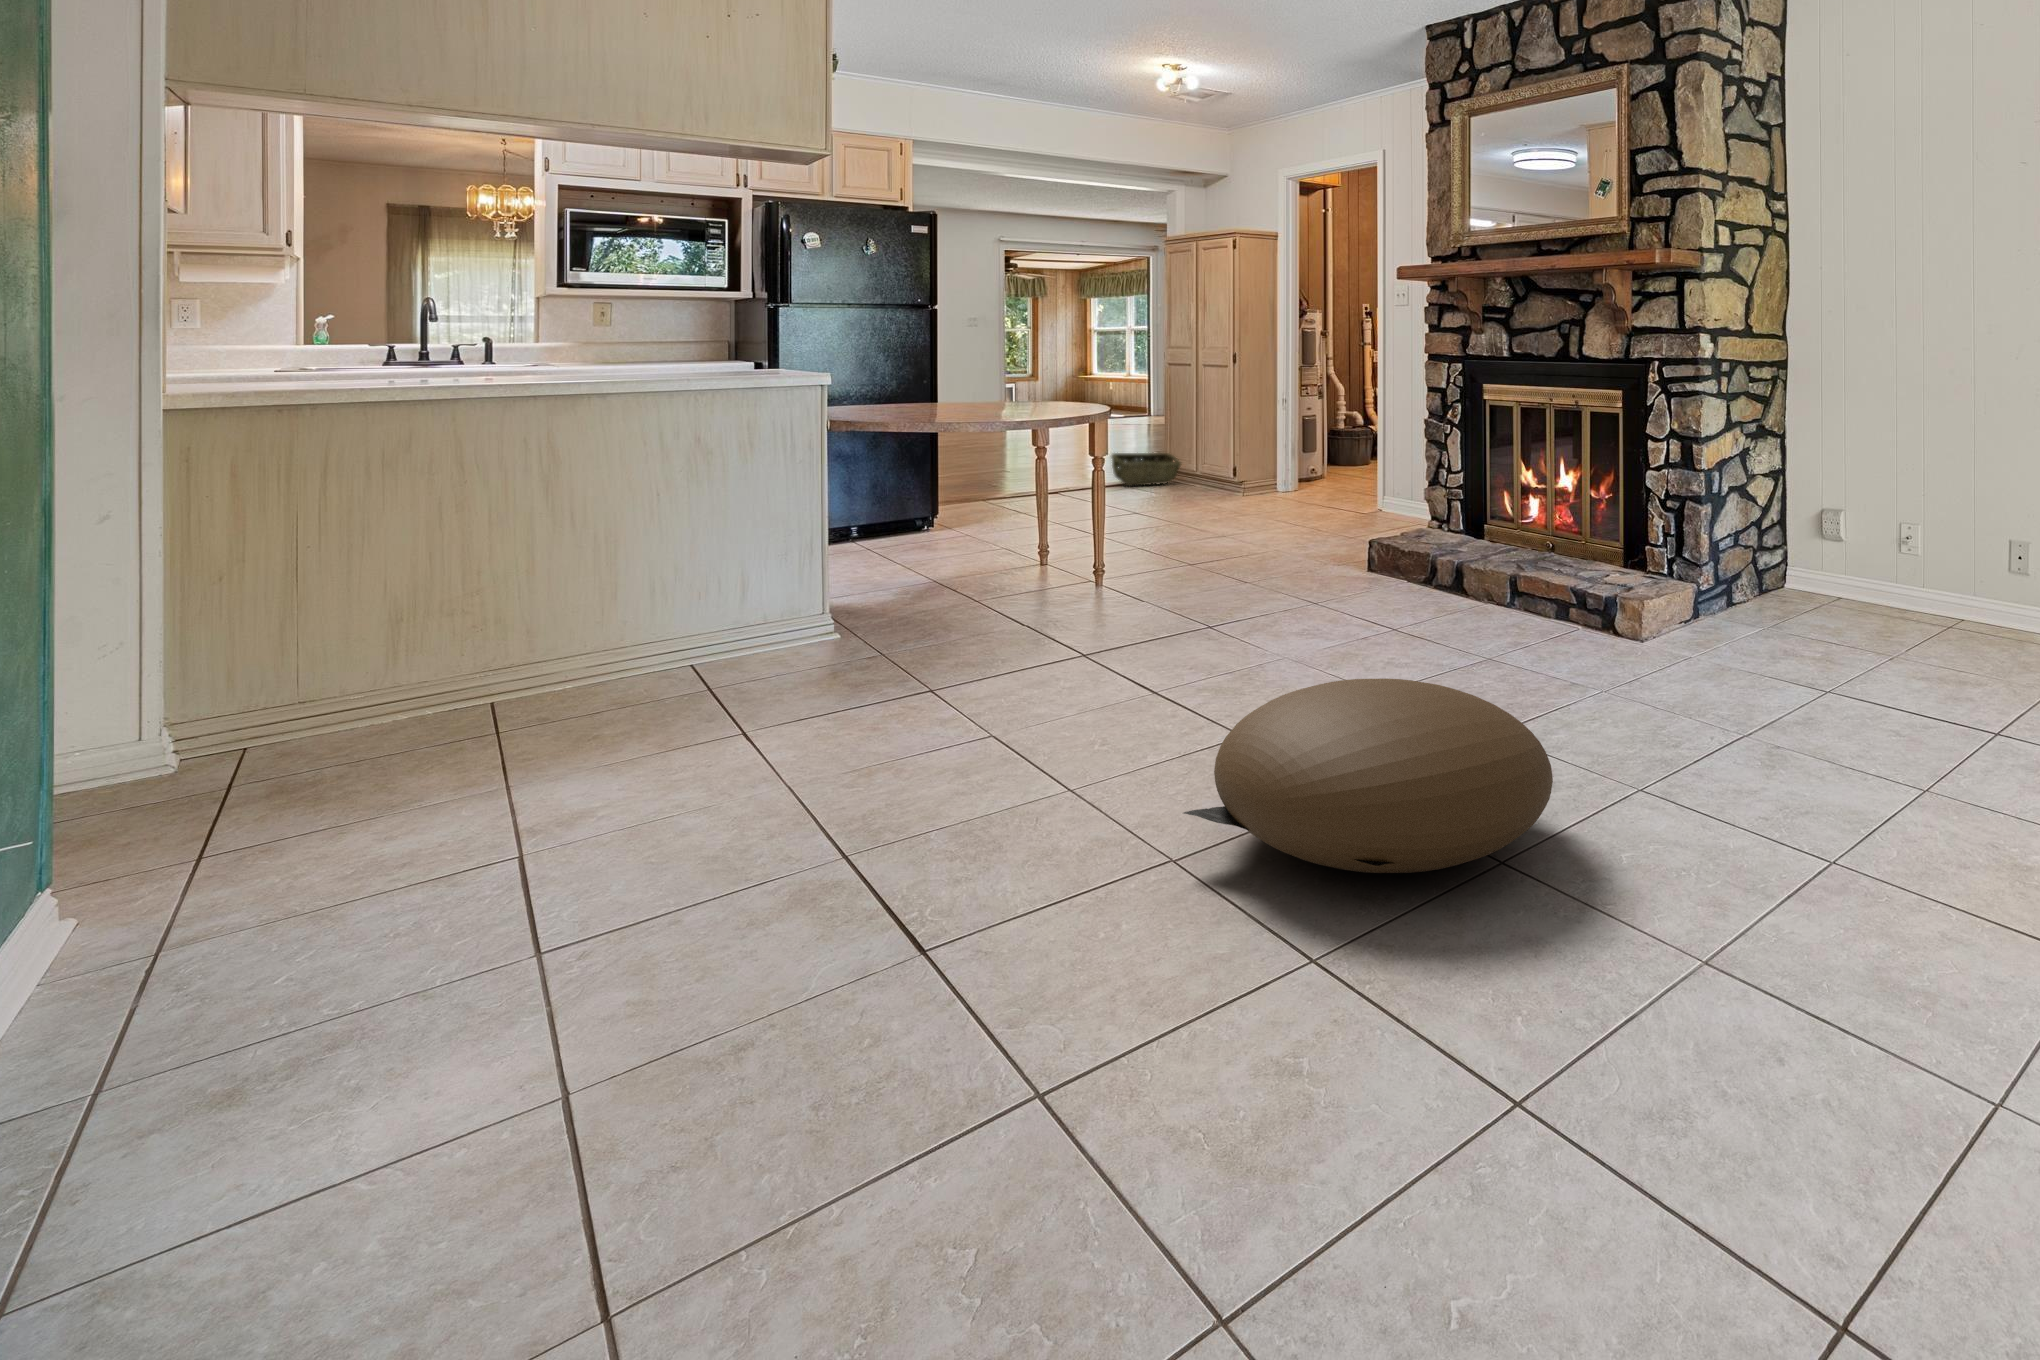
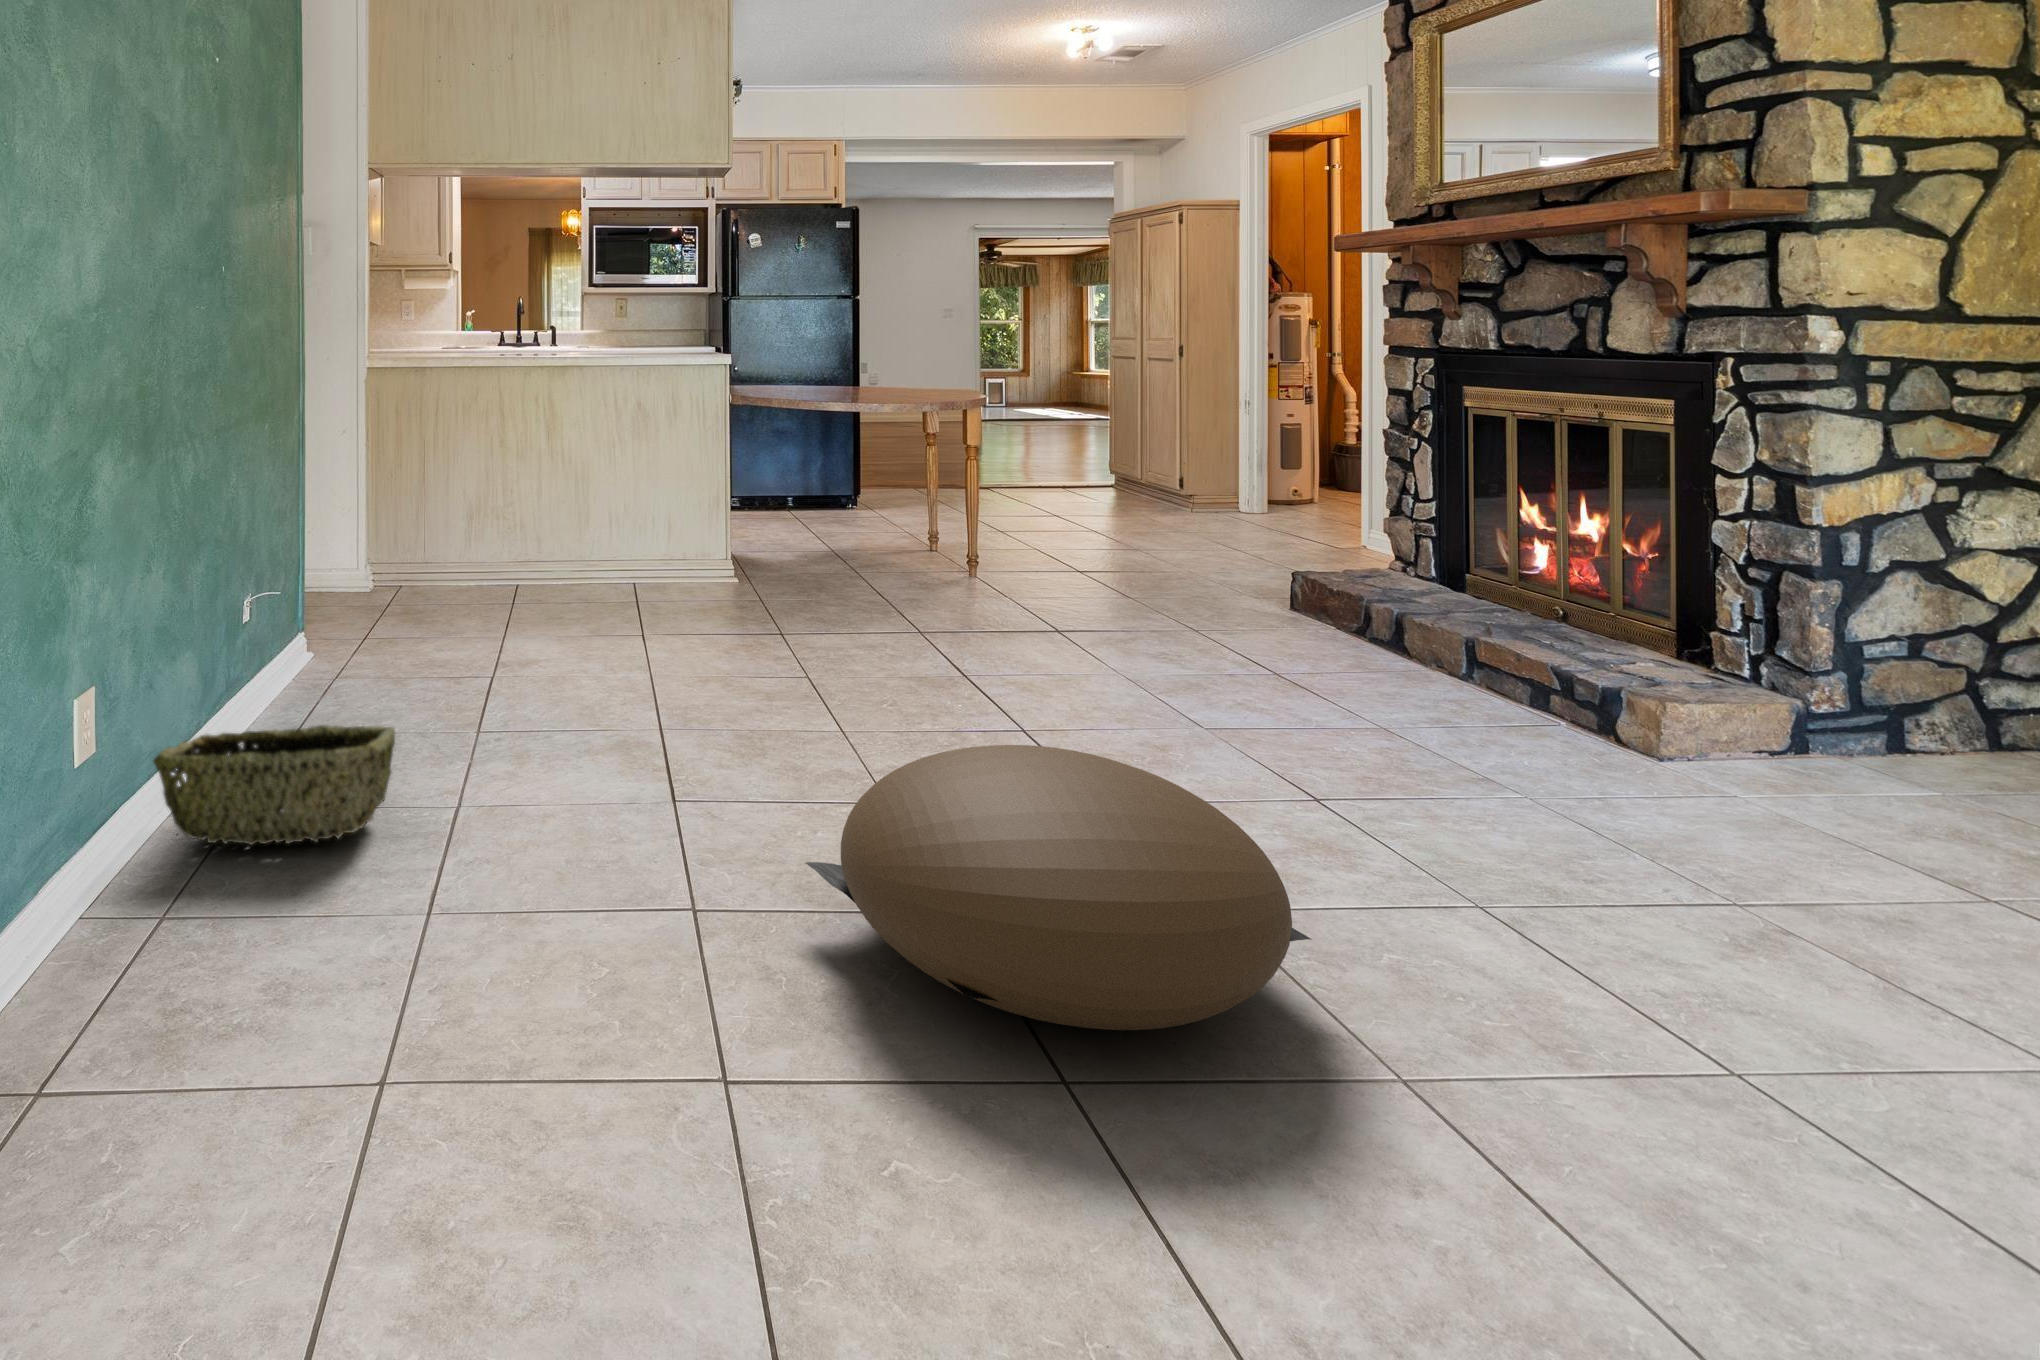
woven basket: present [1111,453,1181,486] -> present [153,725,395,845]

